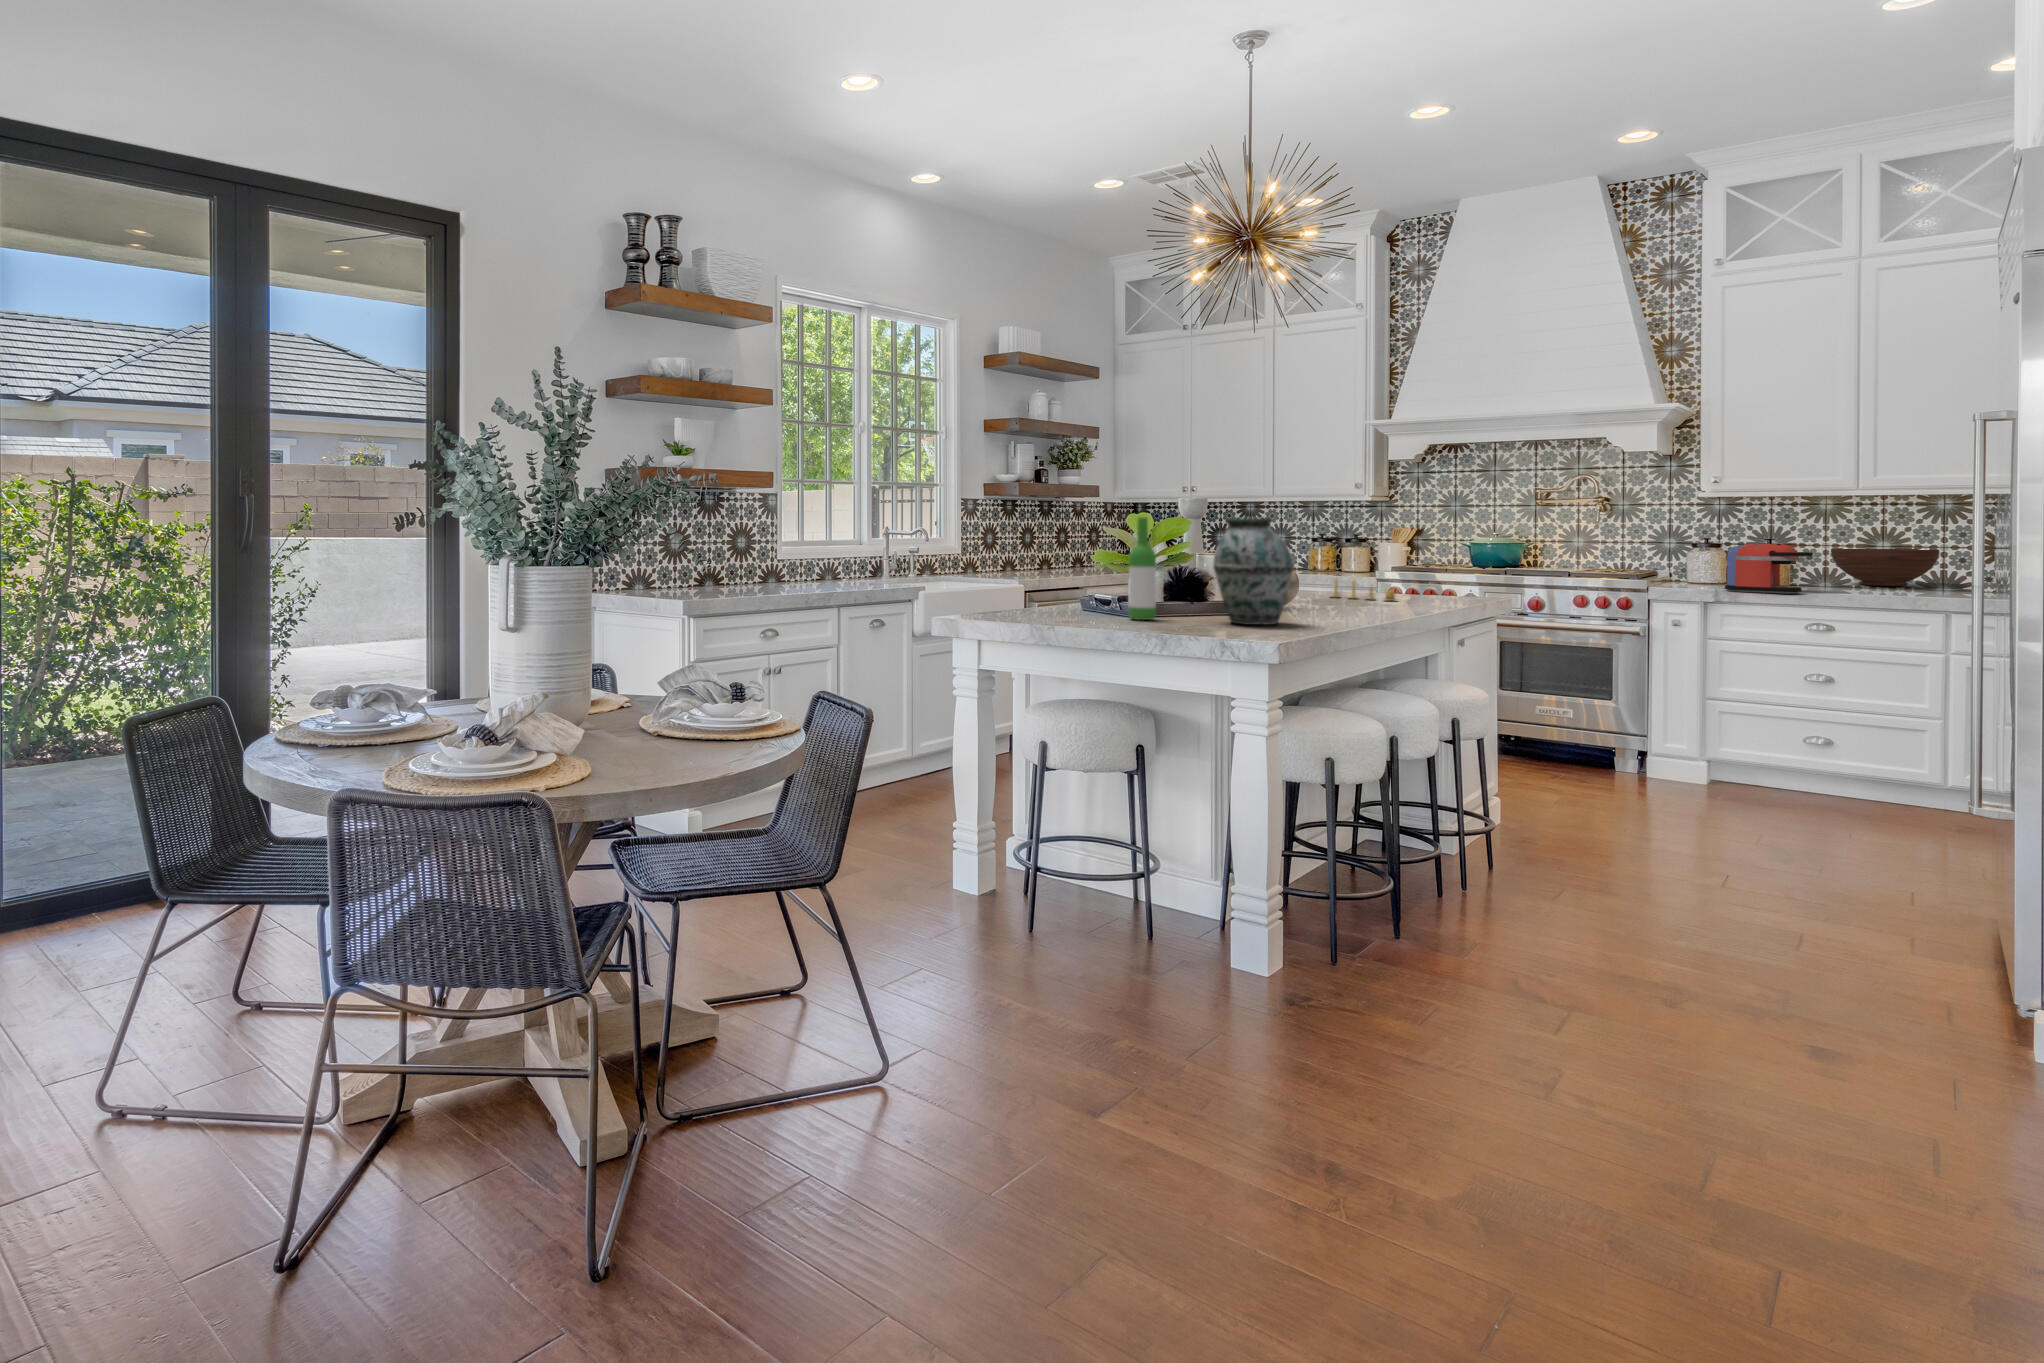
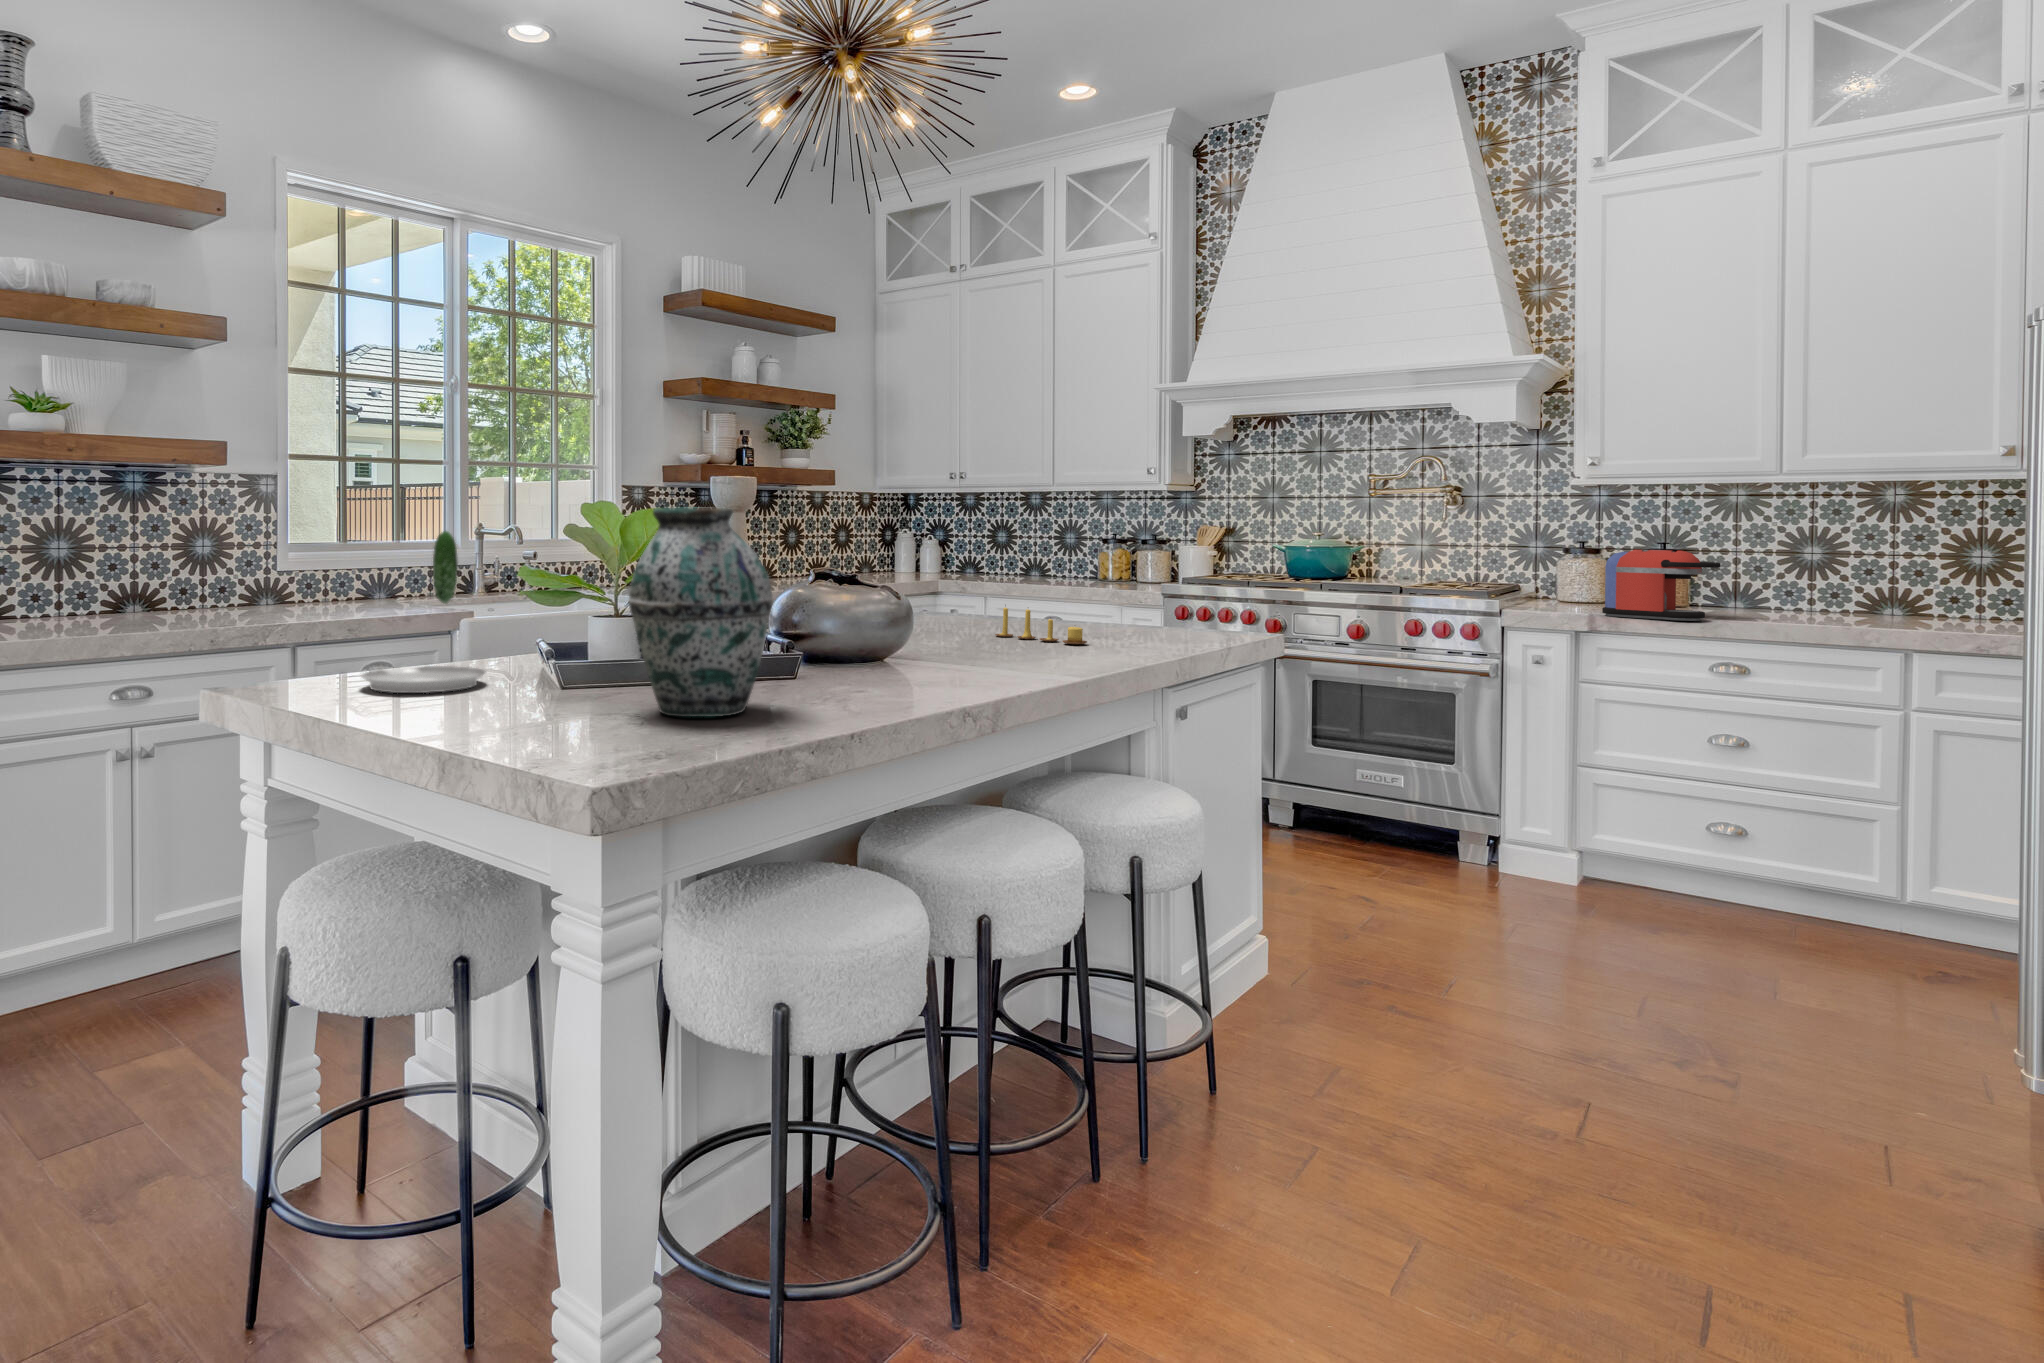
wine bottle: present [1129,517,1156,620] -> none [504,507,554,700]
plate: none [1032,530,1100,617] -> present [361,531,485,693]
fruit bowl: present [1831,548,1939,586] -> none [1744,555,1889,608]

